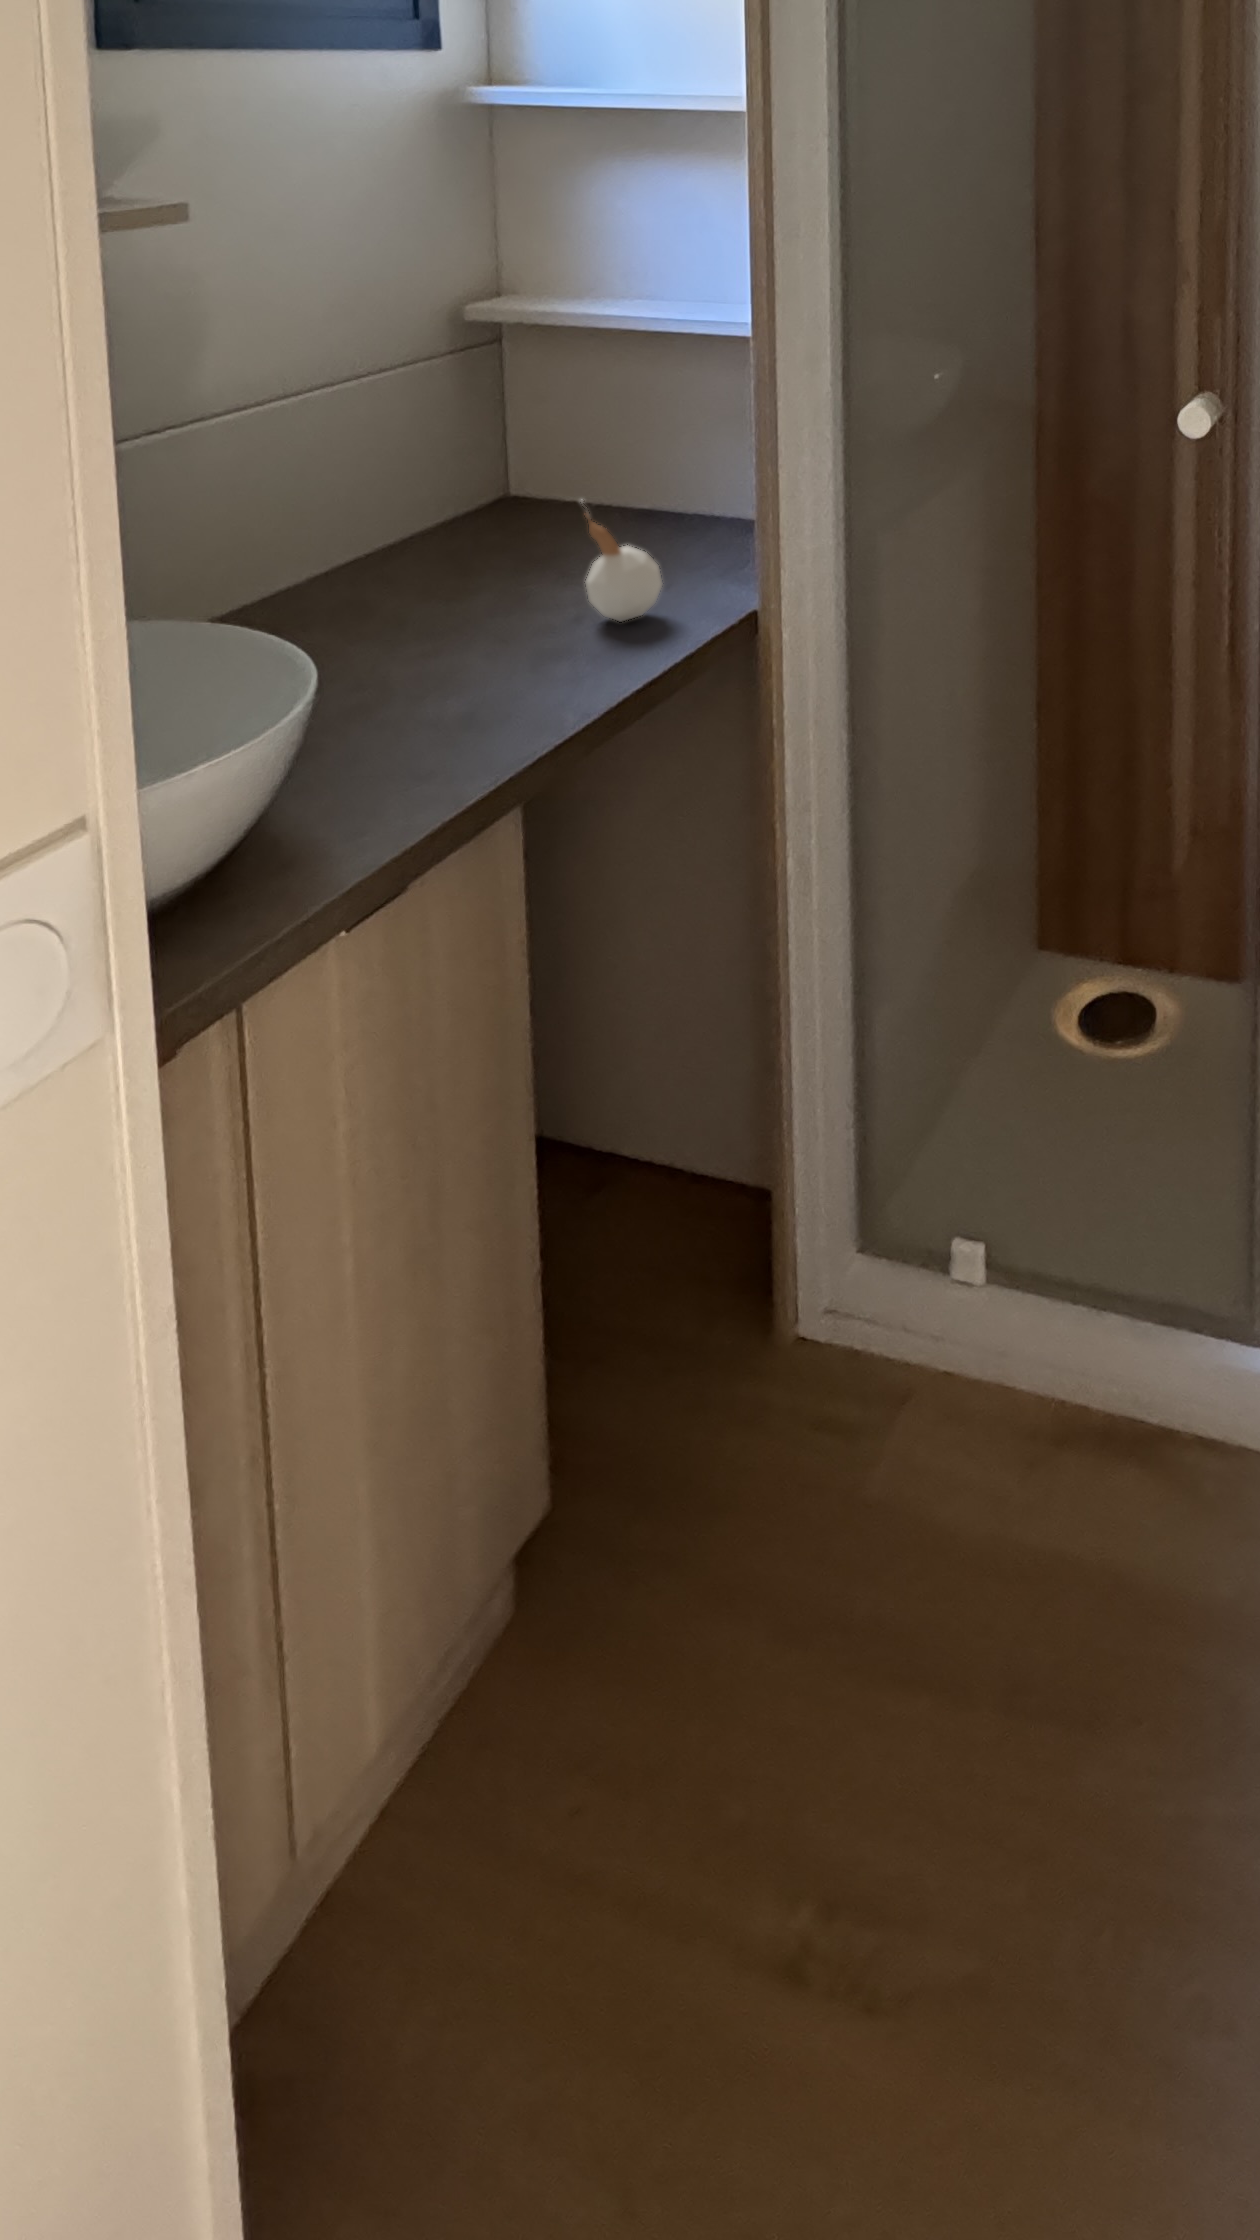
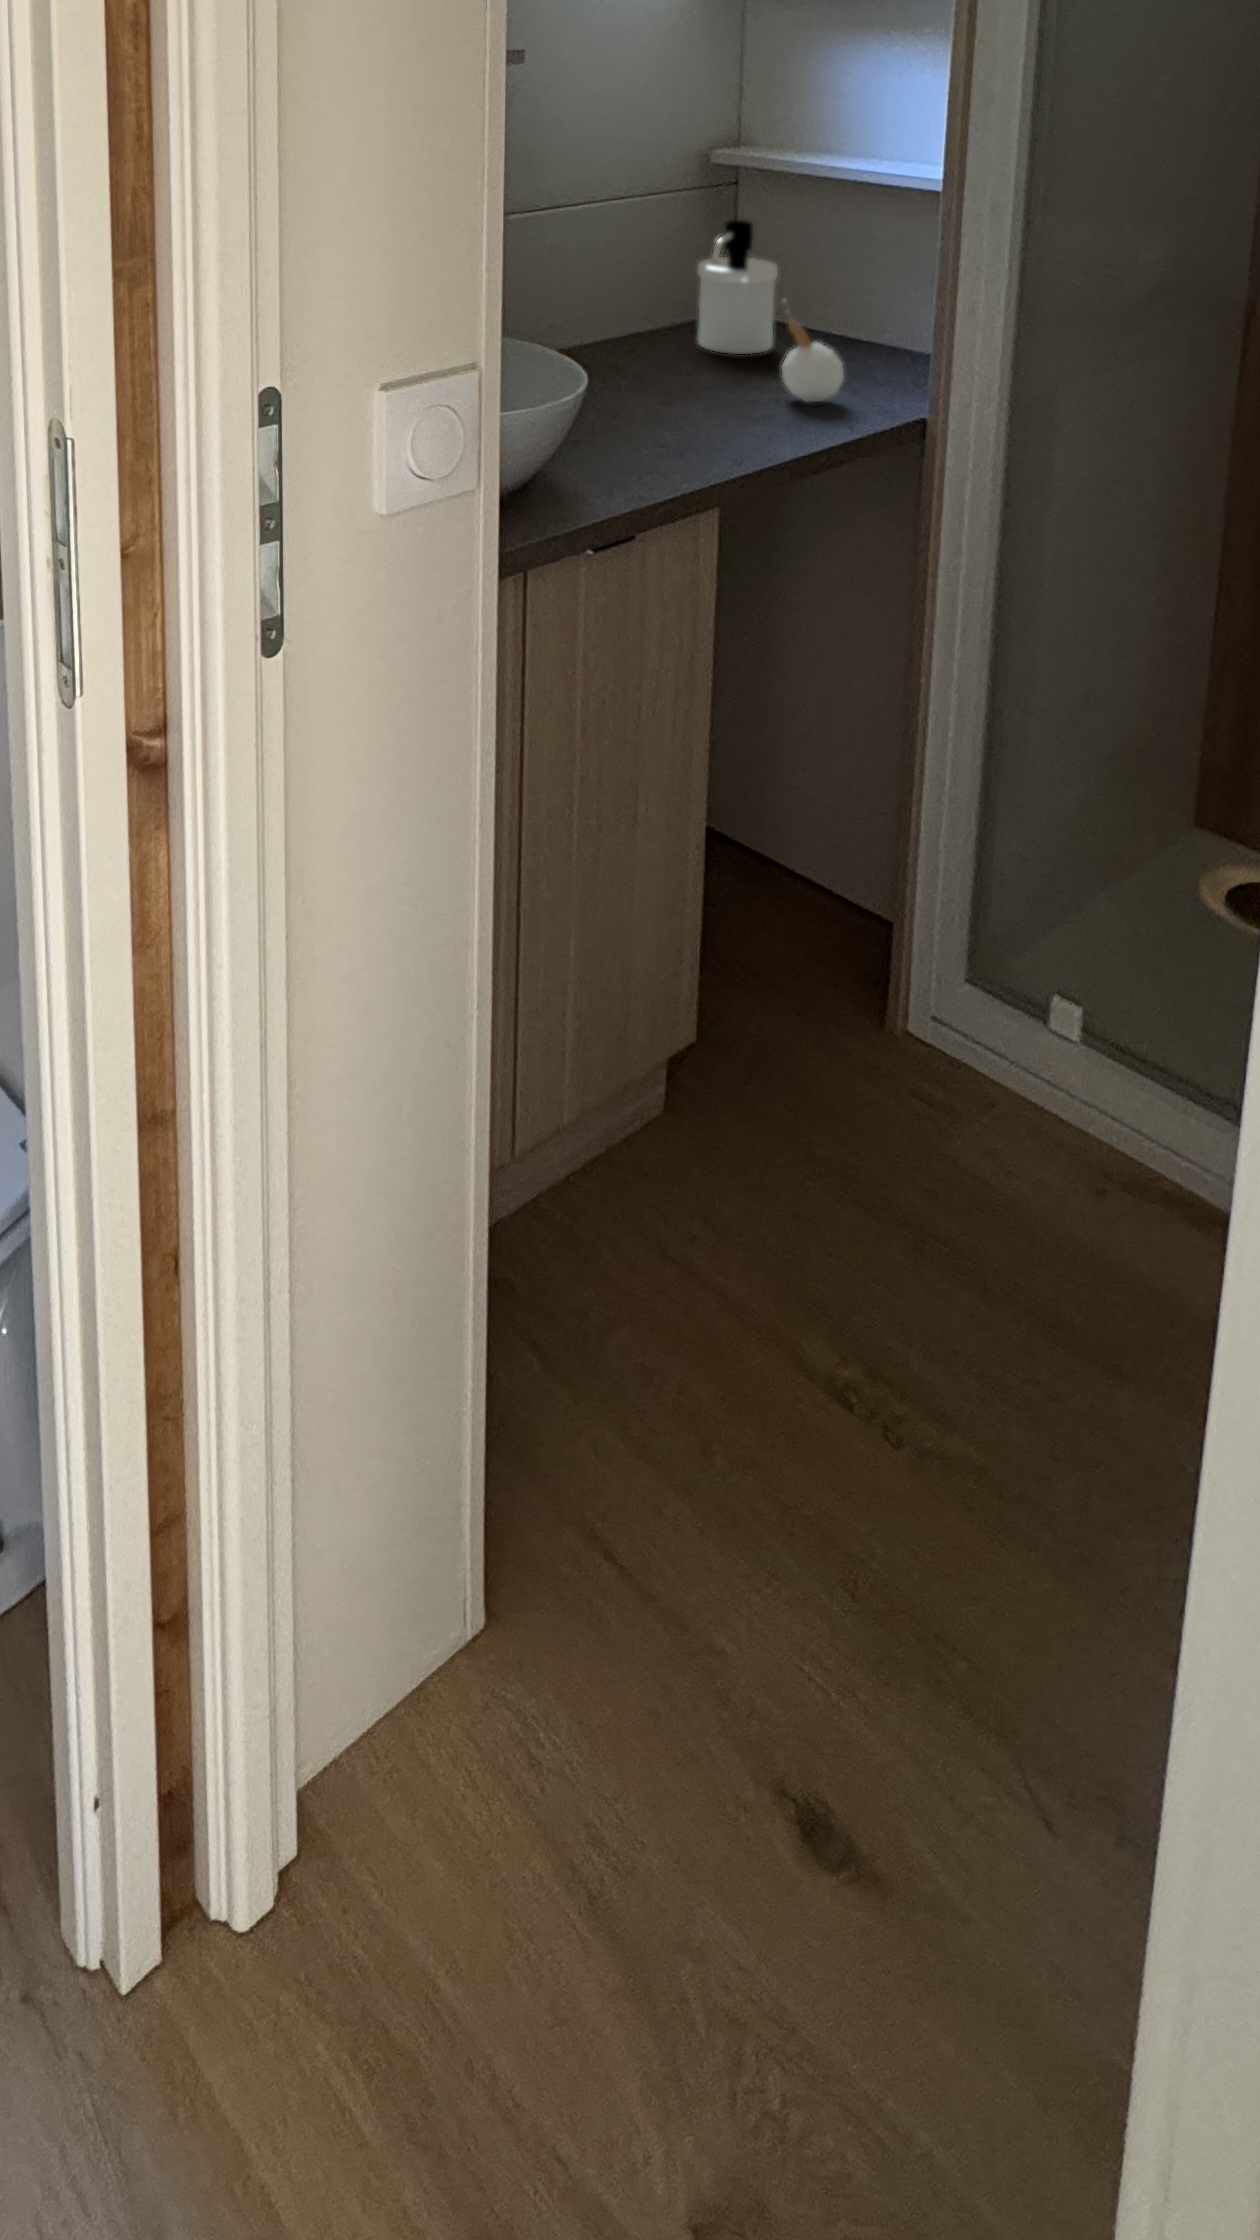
soap dispenser: none [463,392,565,560] -> present [698,220,778,354]

